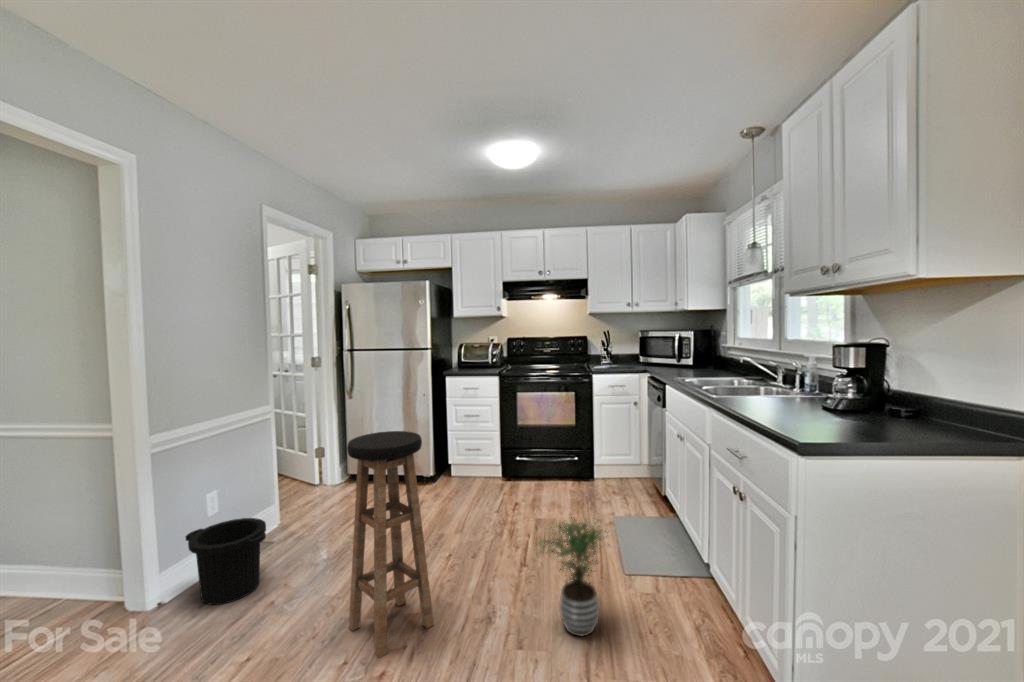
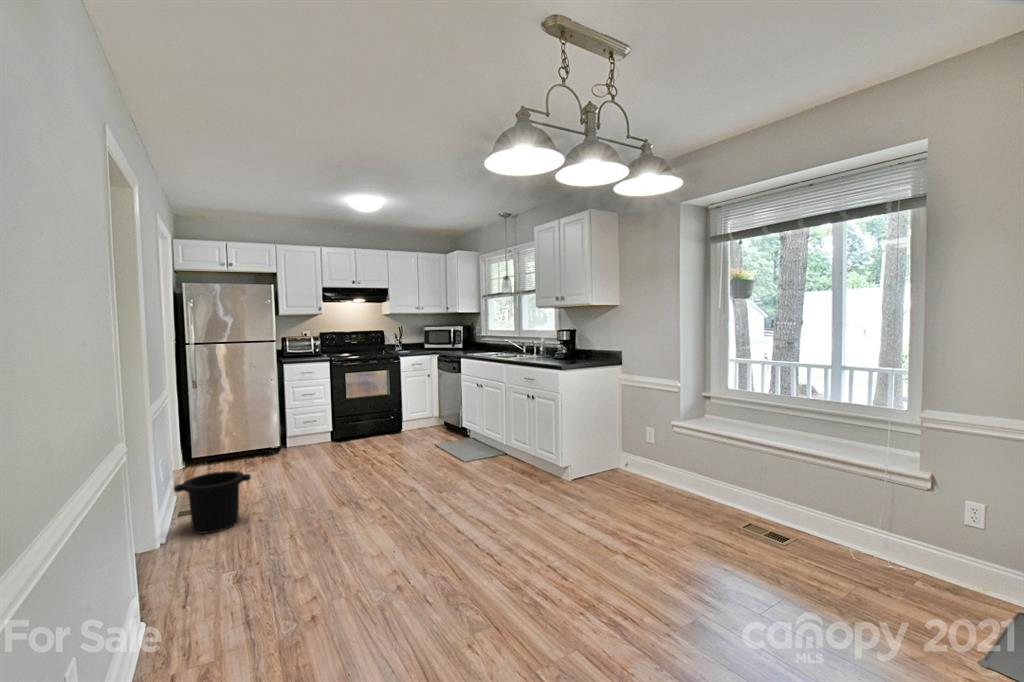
bar stool: present [347,431,434,658] -> none [345,384,395,508]
potted plant: present [539,517,609,636] -> none [445,419,483,479]

